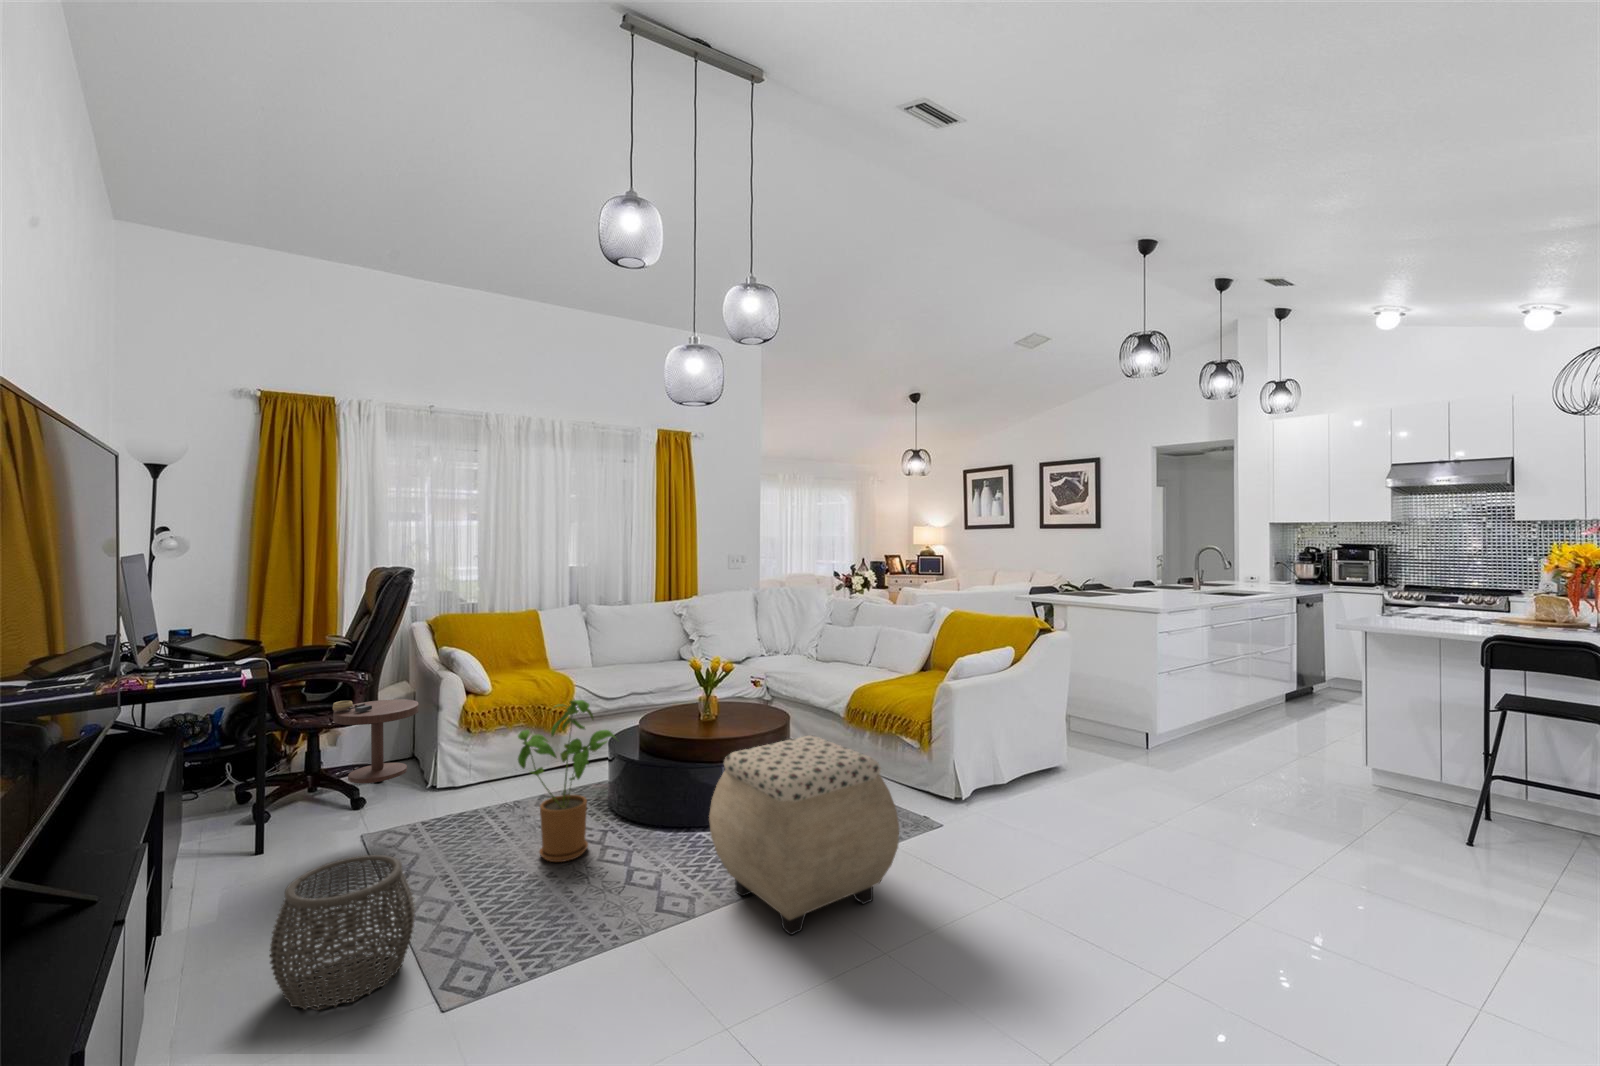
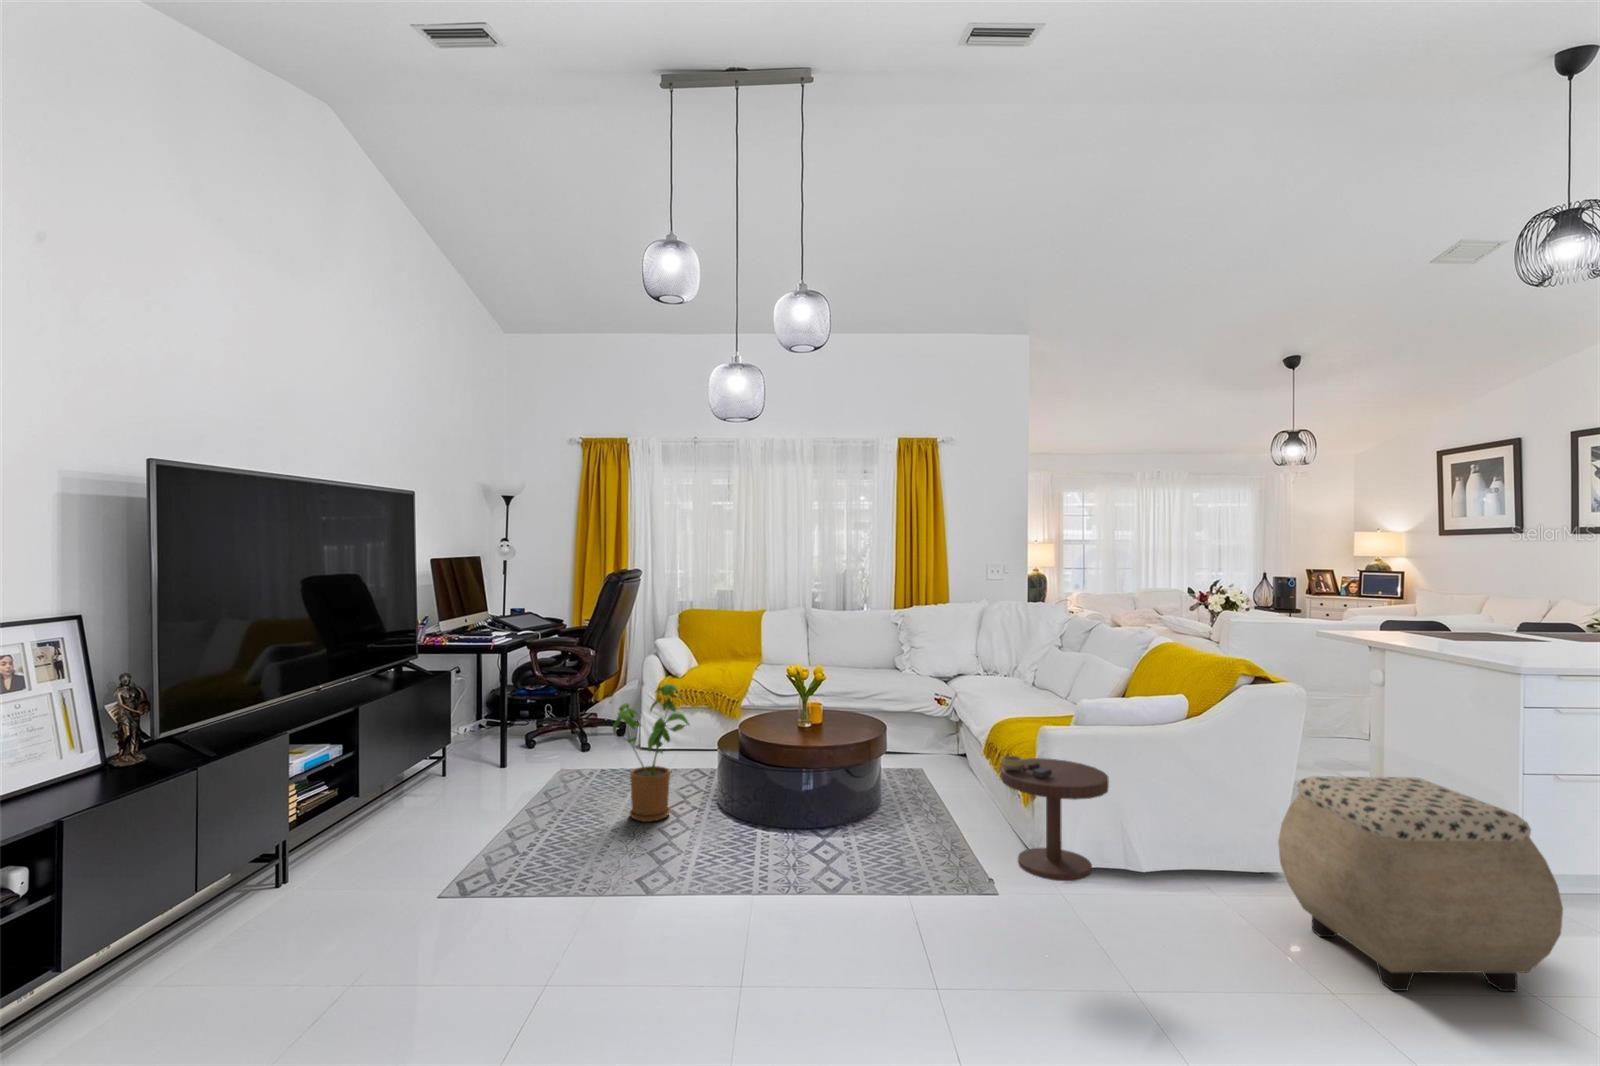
side table: present [333,699,418,783] -> present [1000,756,1109,881]
ottoman: present [709,736,899,935] -> present [1278,776,1563,991]
woven basket: present [270,855,415,1010] -> none [396,769,492,865]

